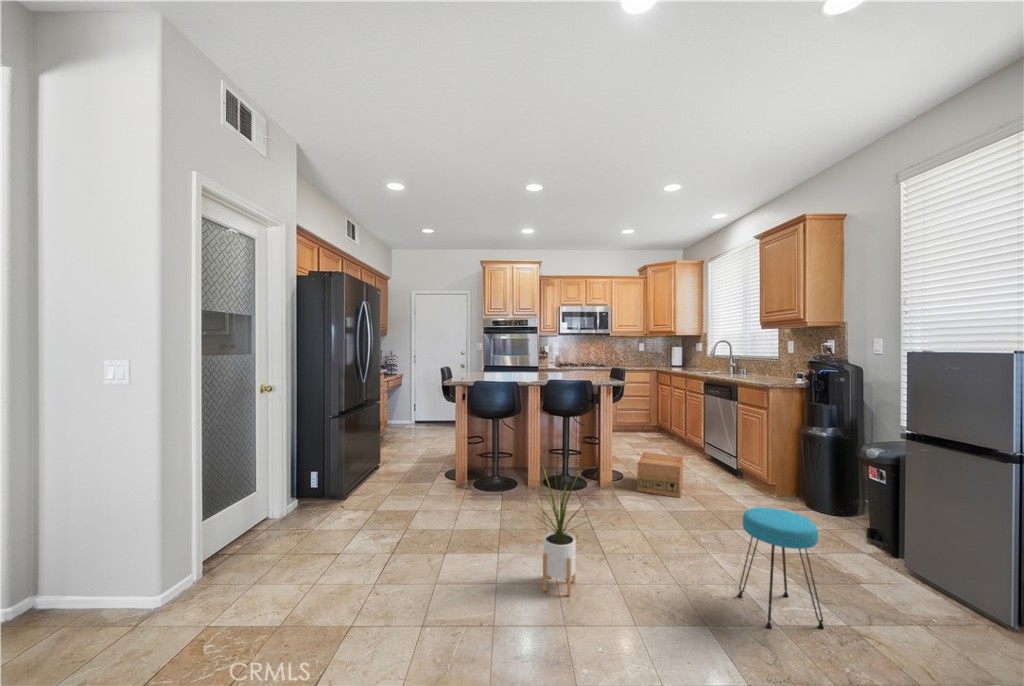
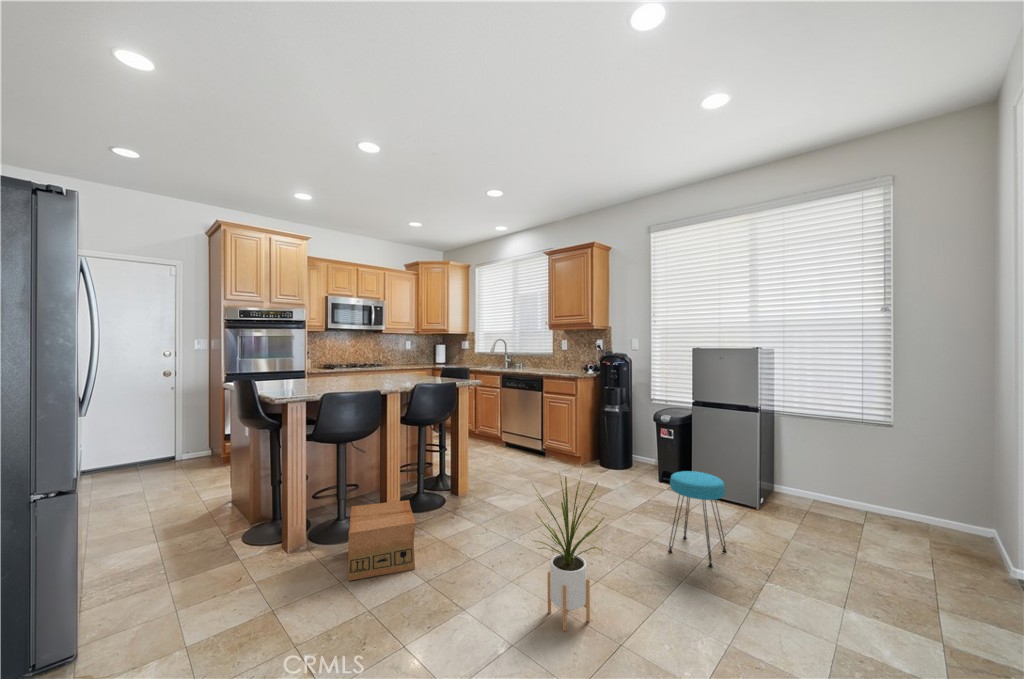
cardboard box: present [637,452,683,498] -> present [348,500,415,581]

